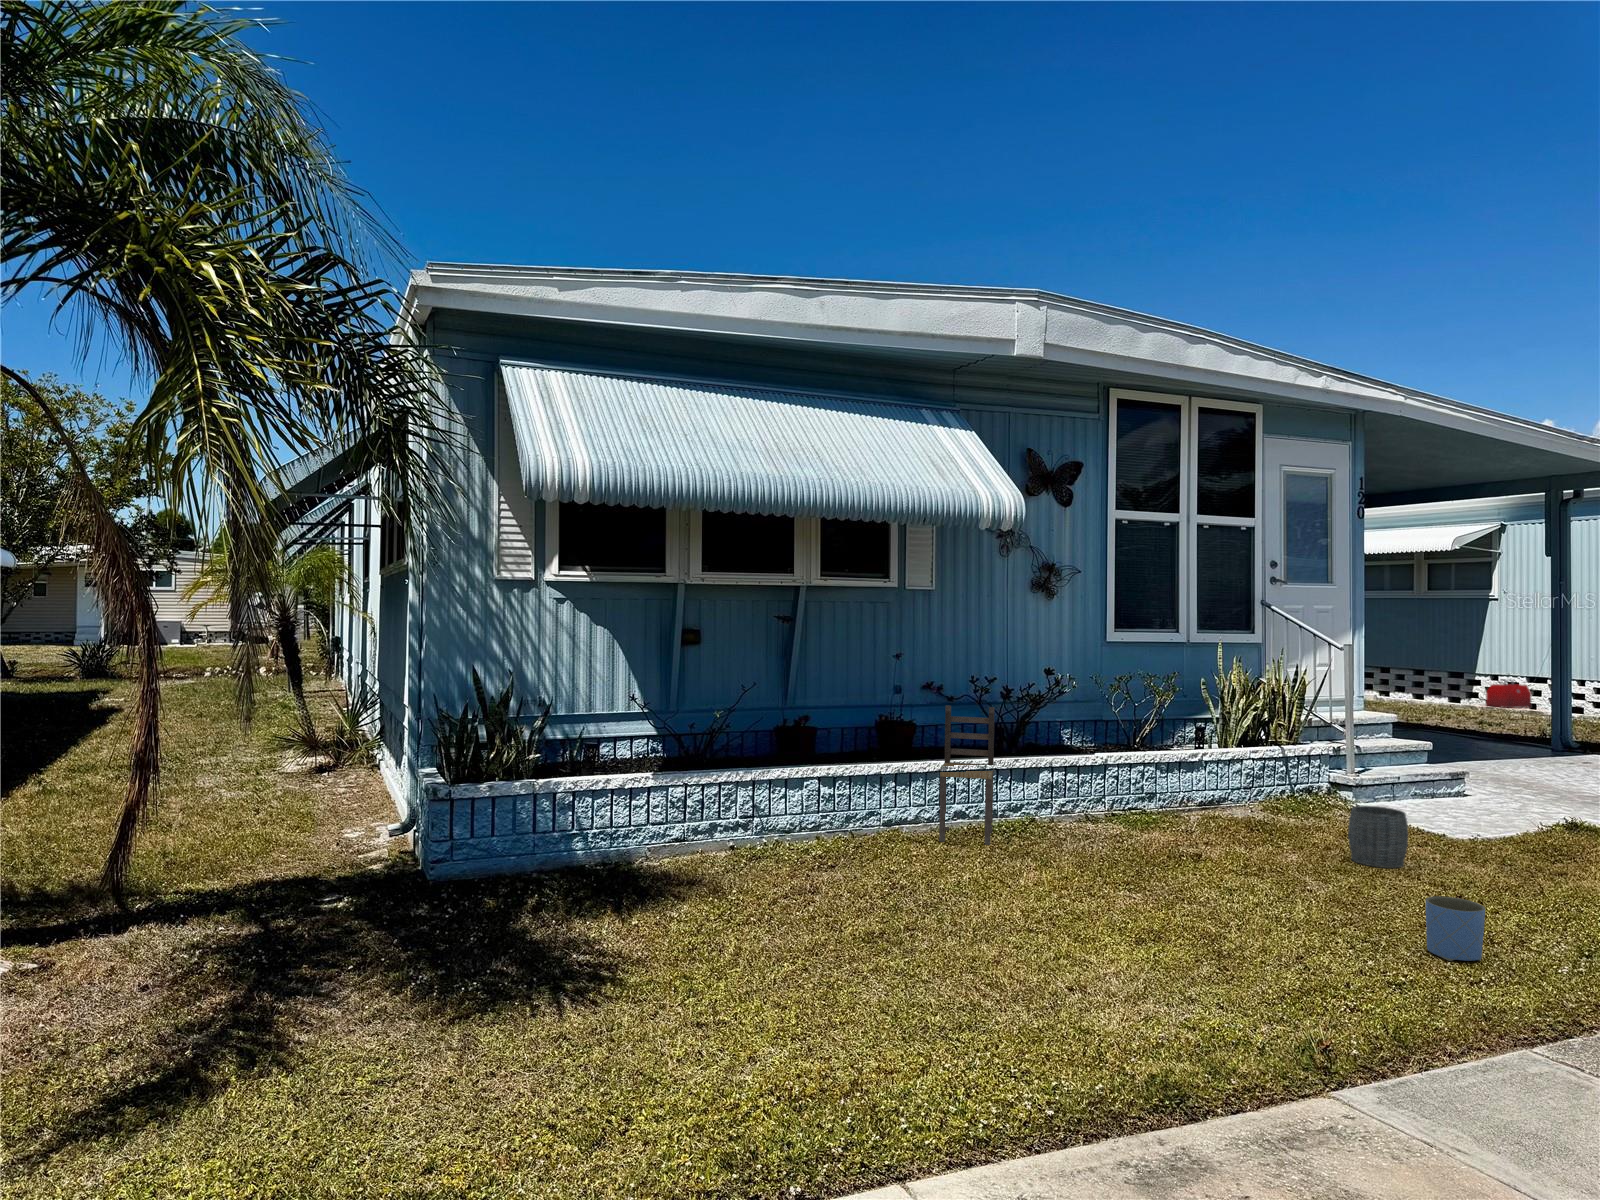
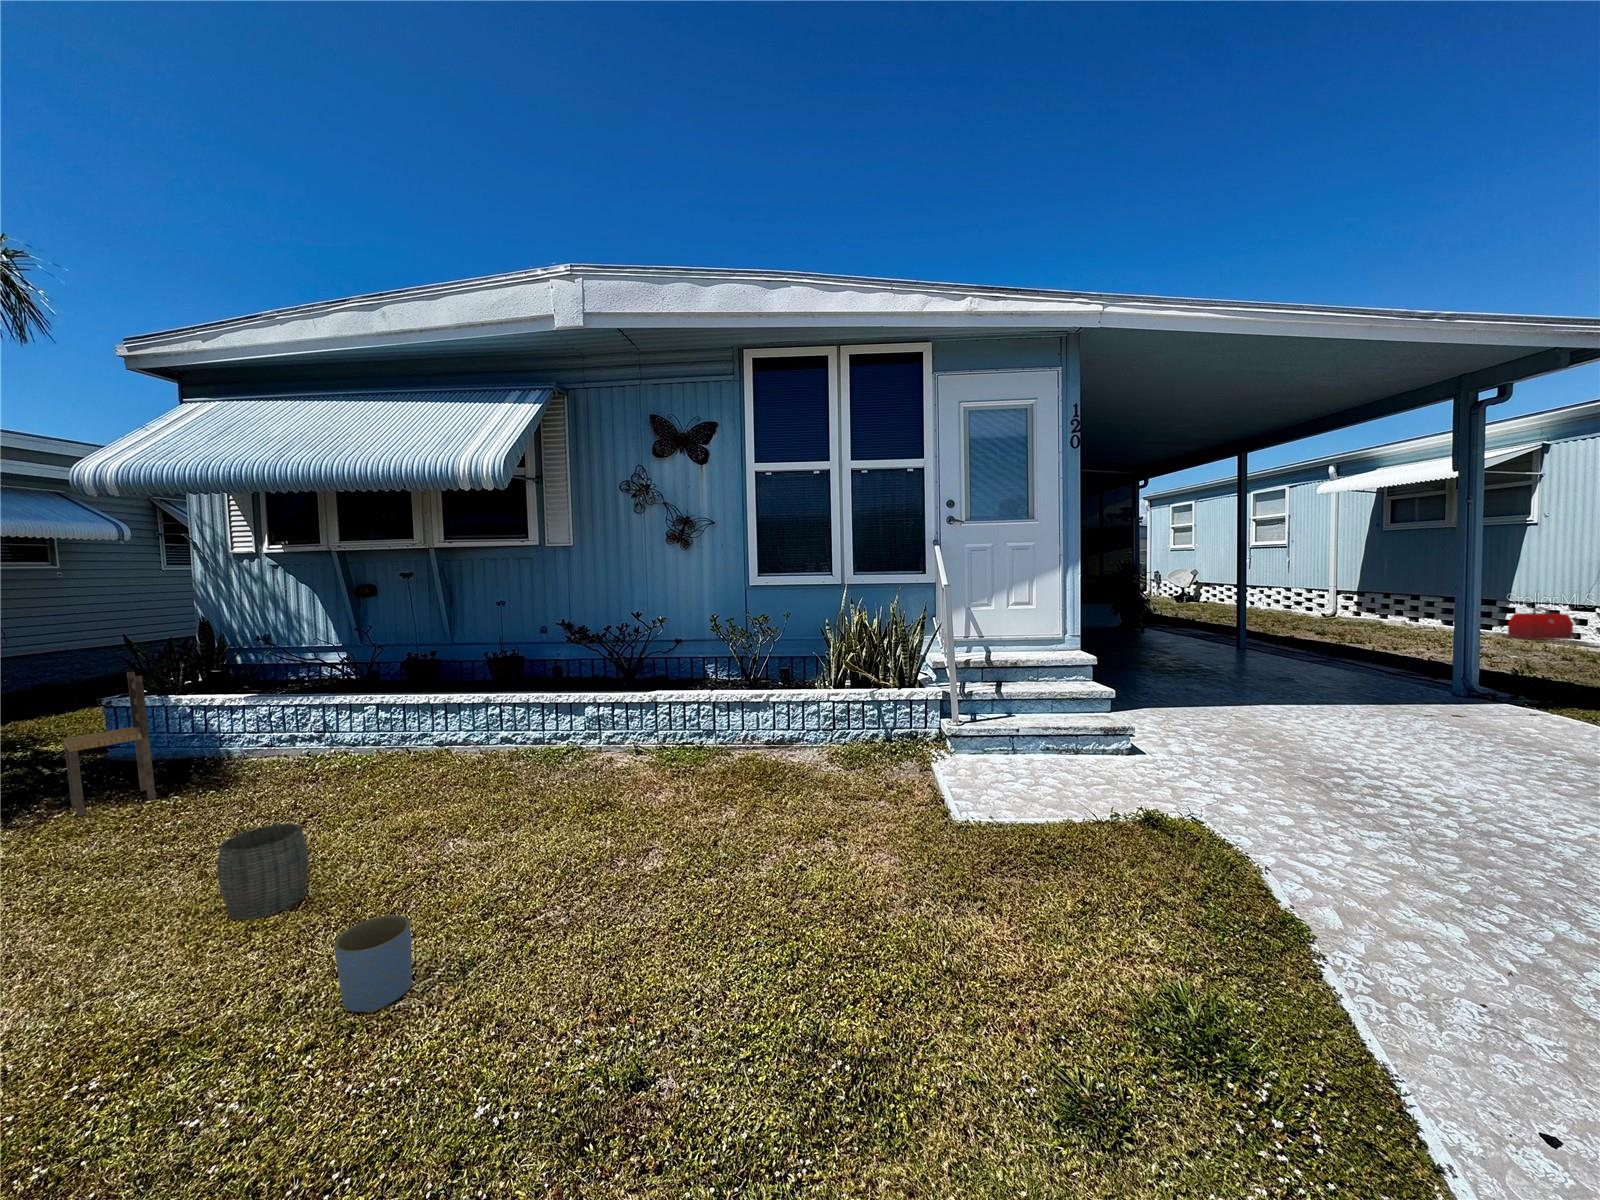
chair: present [939,705,995,845] -> present [63,672,156,817]
woven basket: present [1348,806,1408,868] -> present [218,823,309,920]

